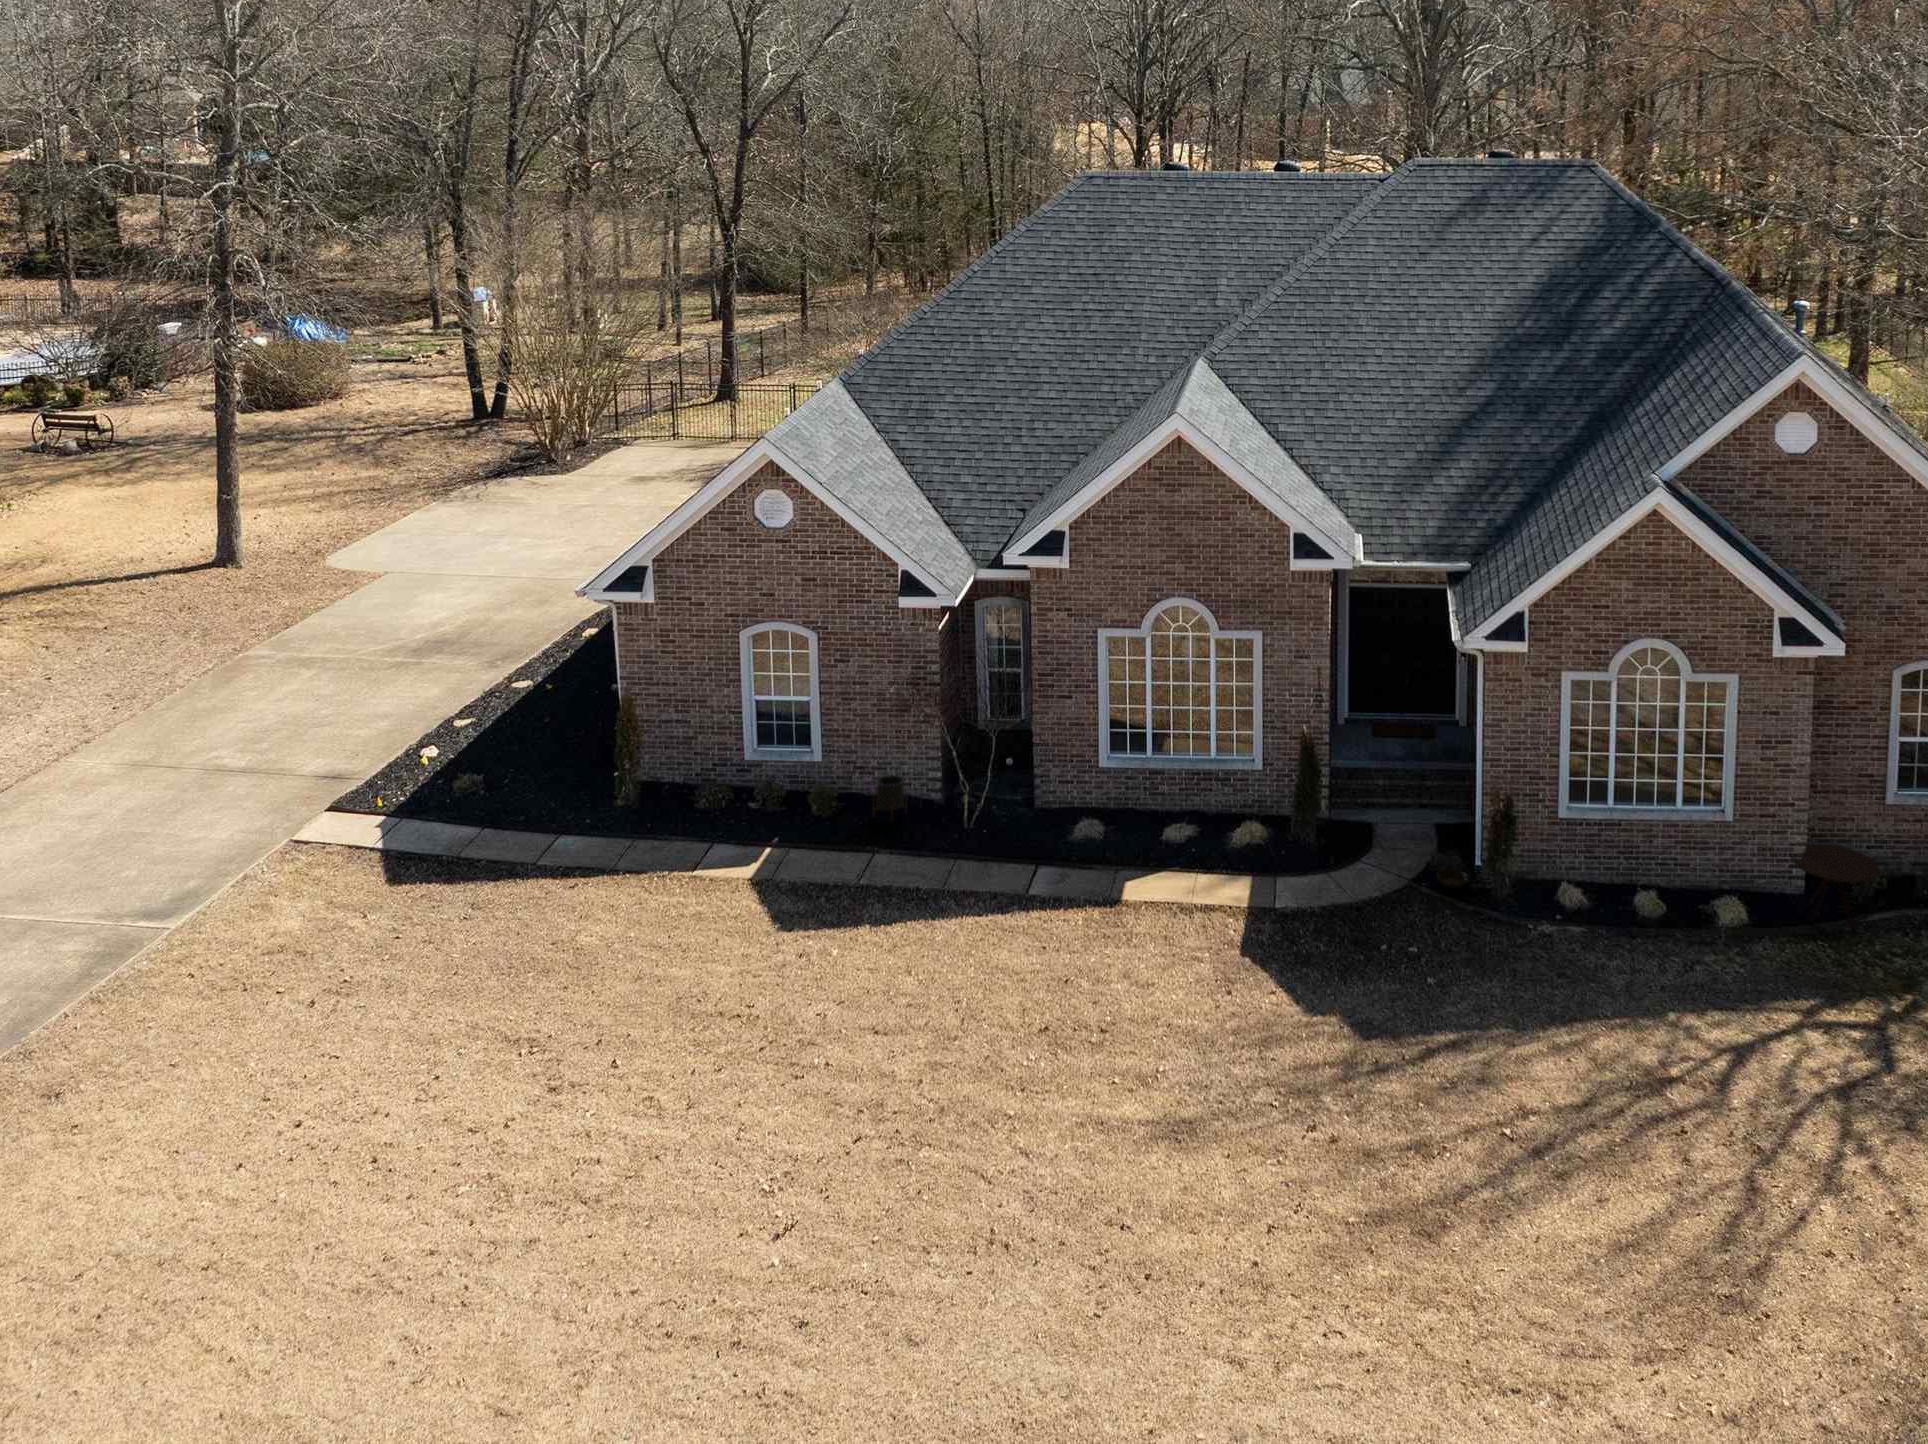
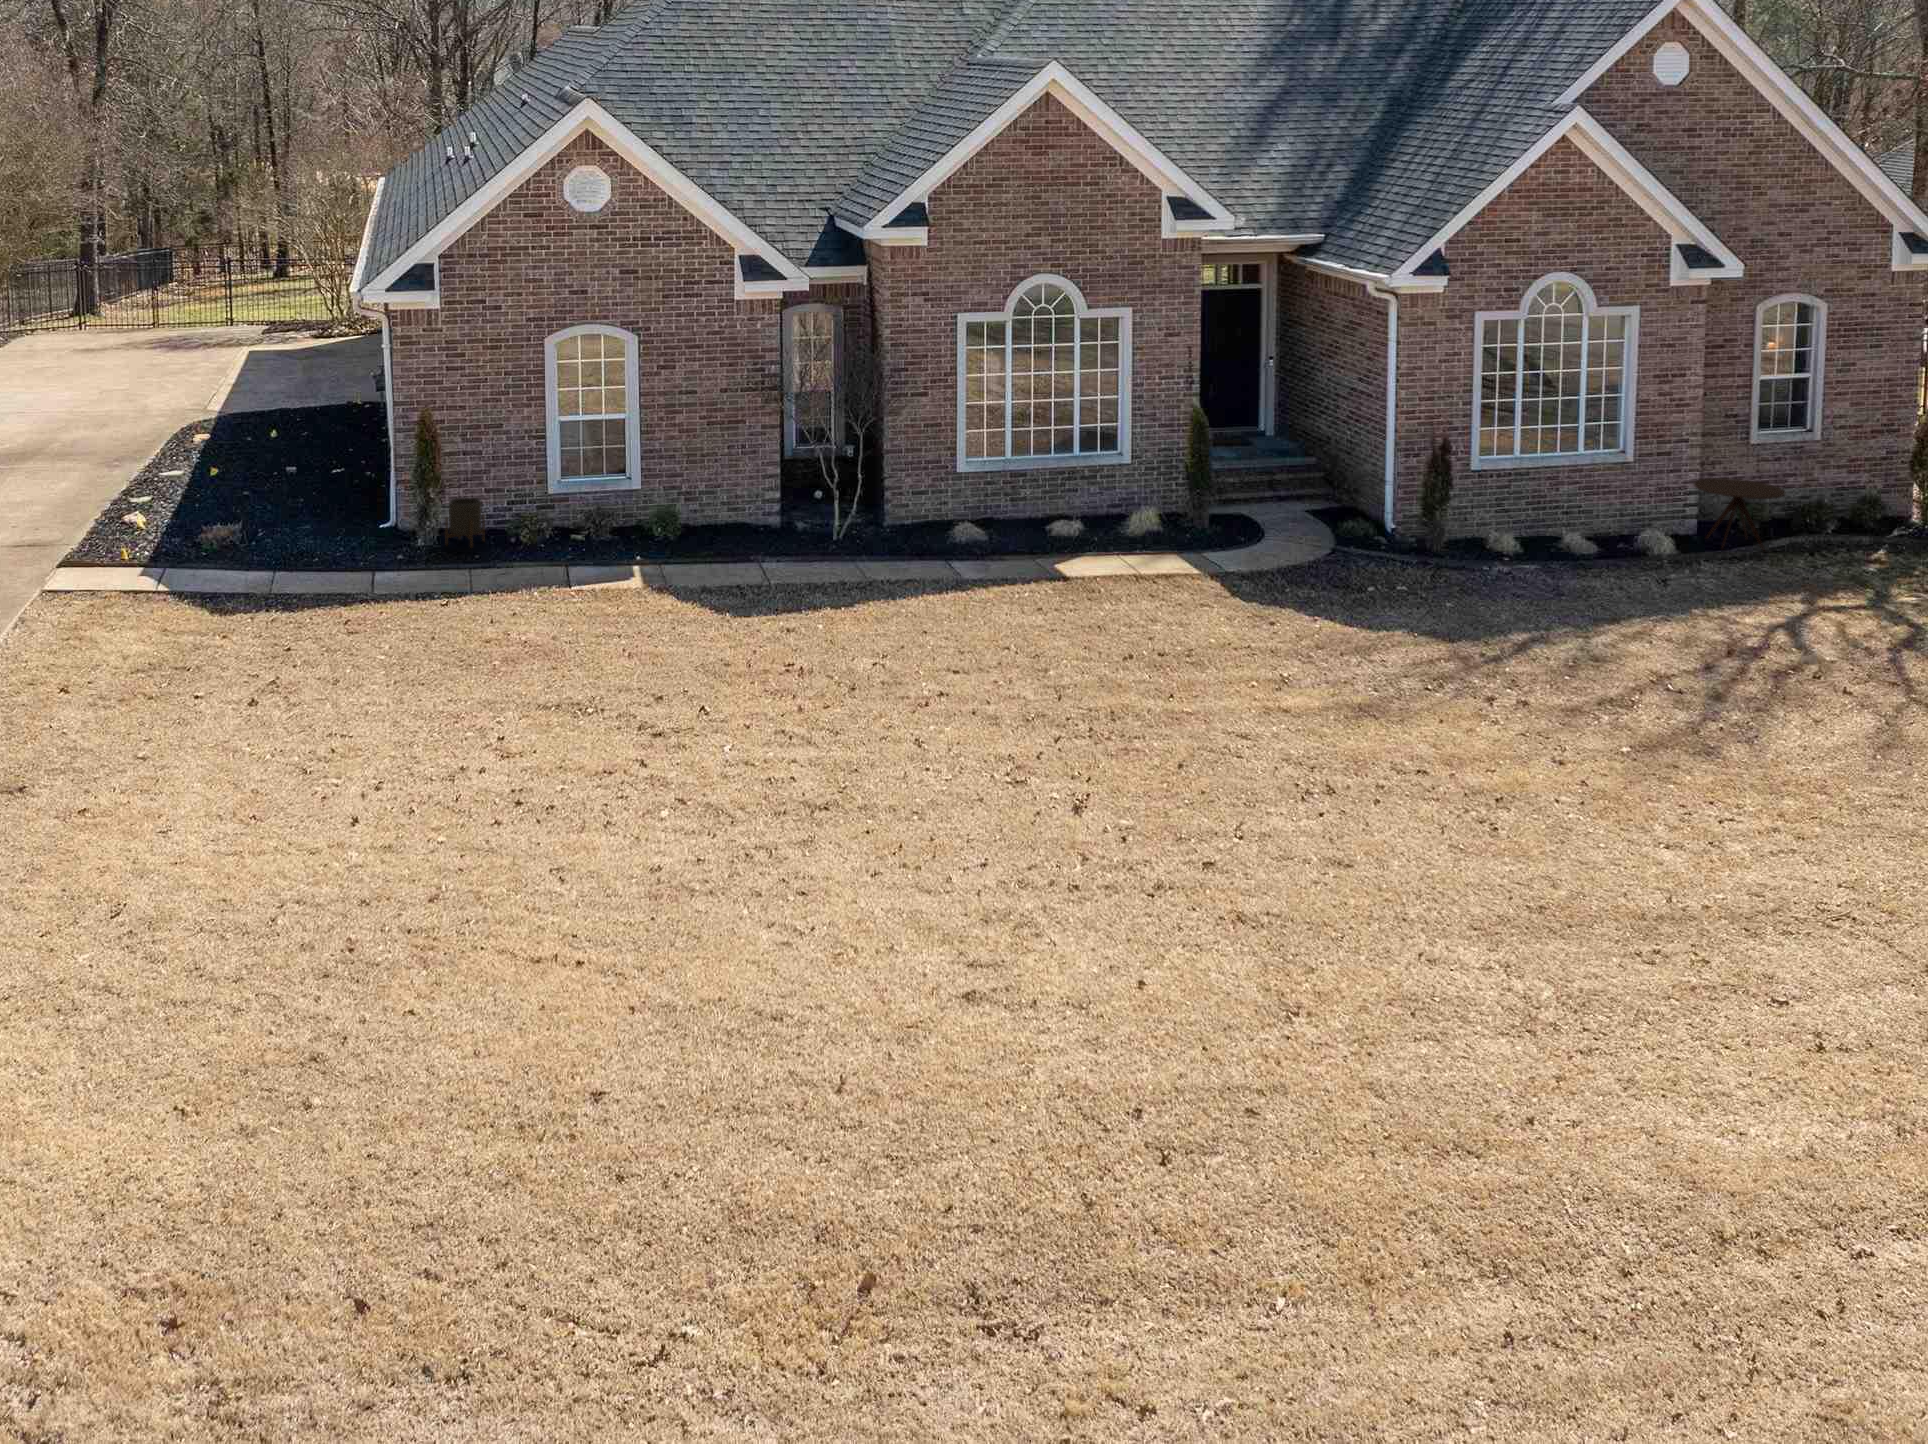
planter: present [873,775,908,819] -> present [445,498,485,547]
basket: present [1437,865,1466,888] -> none [1352,518,1386,550]

